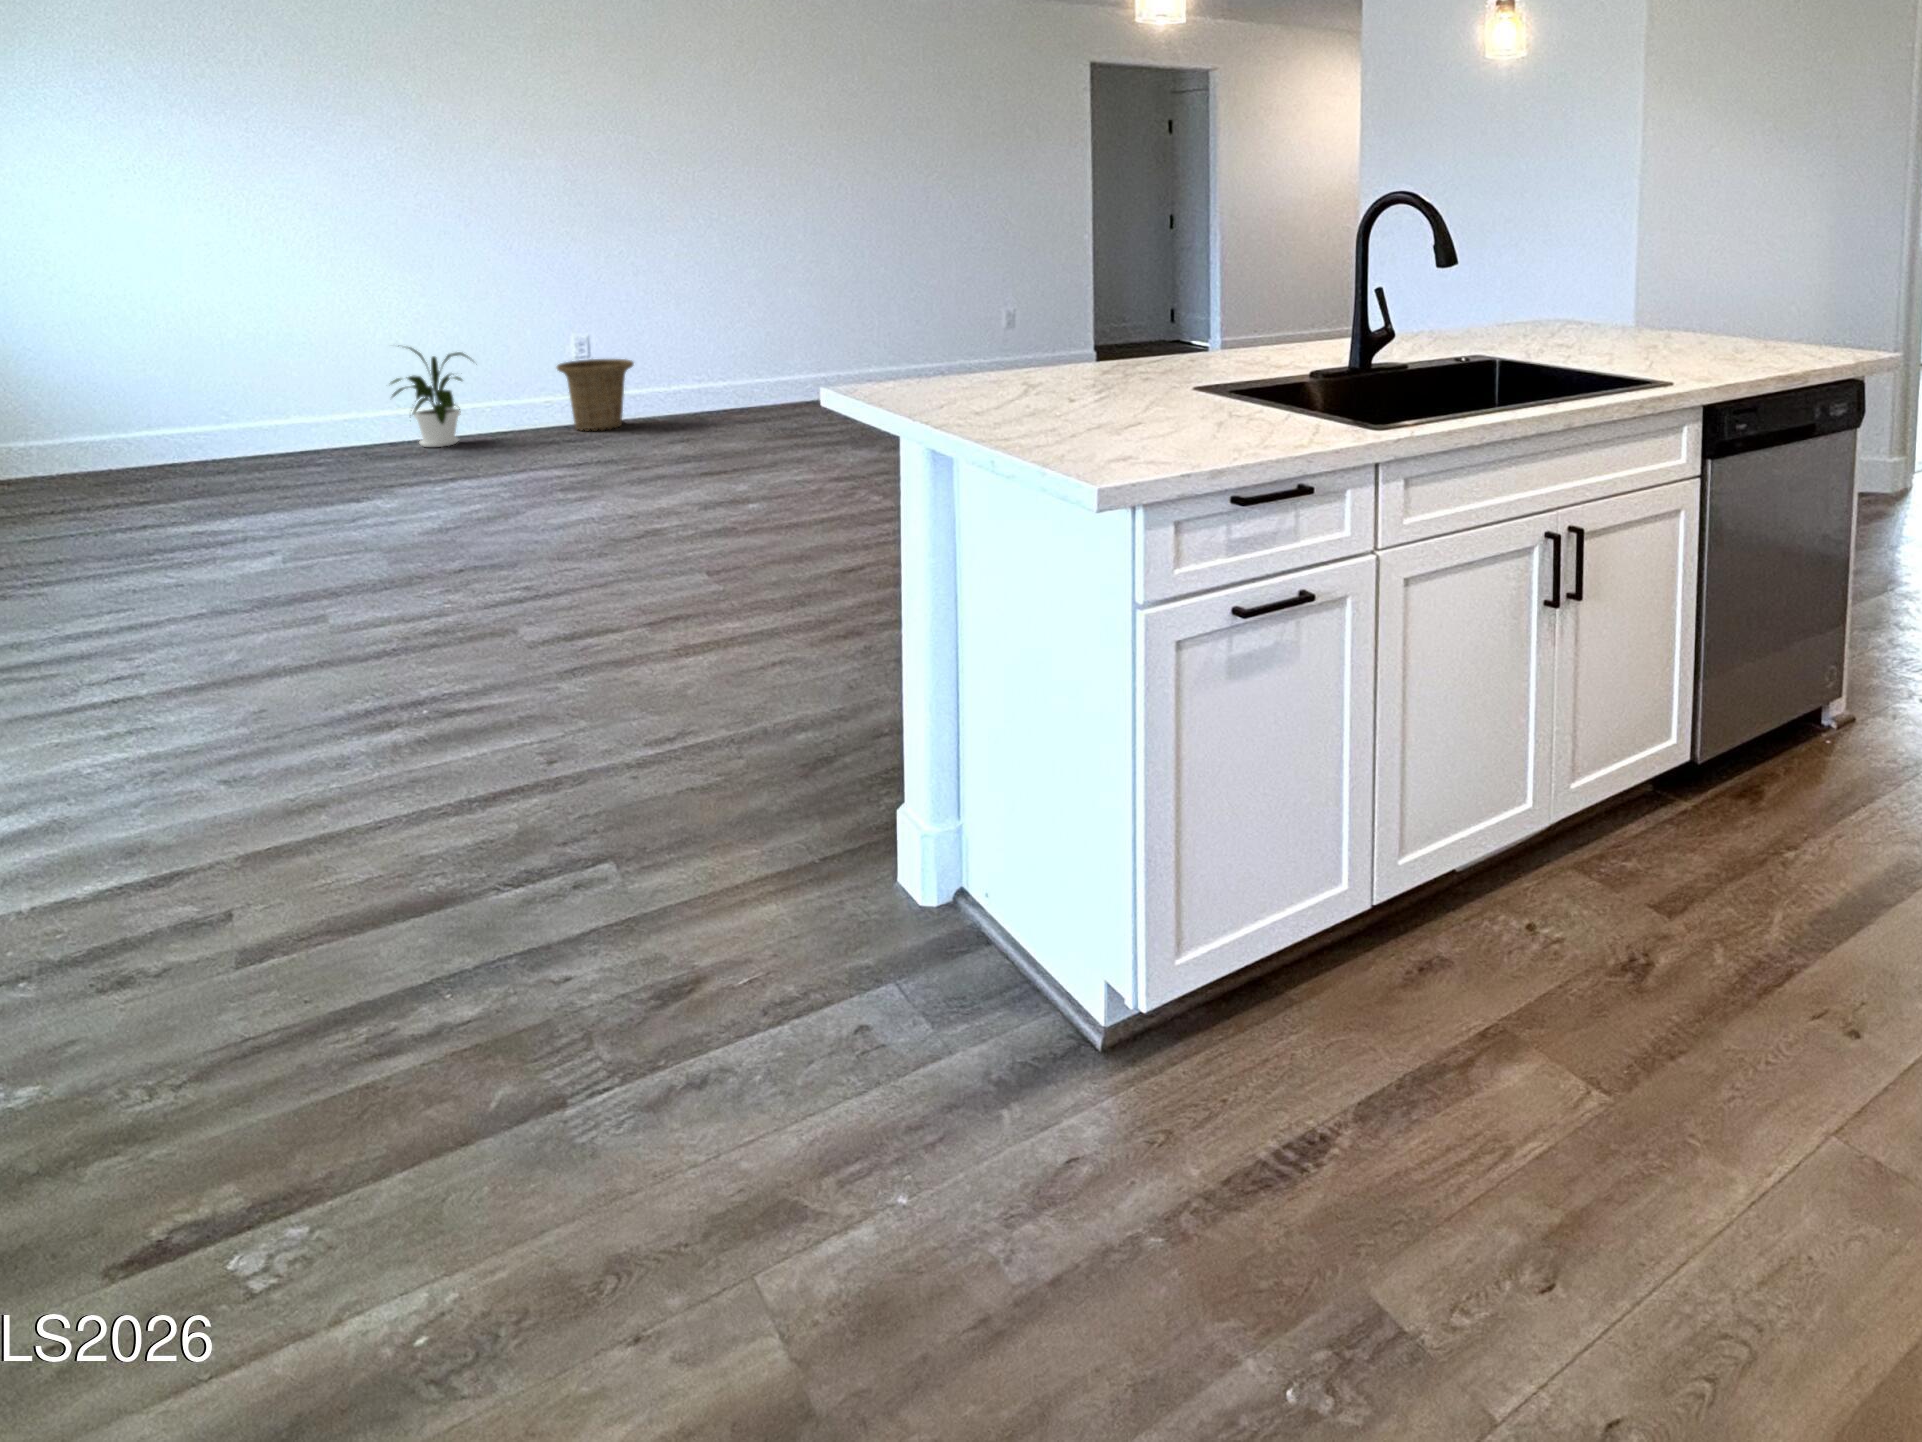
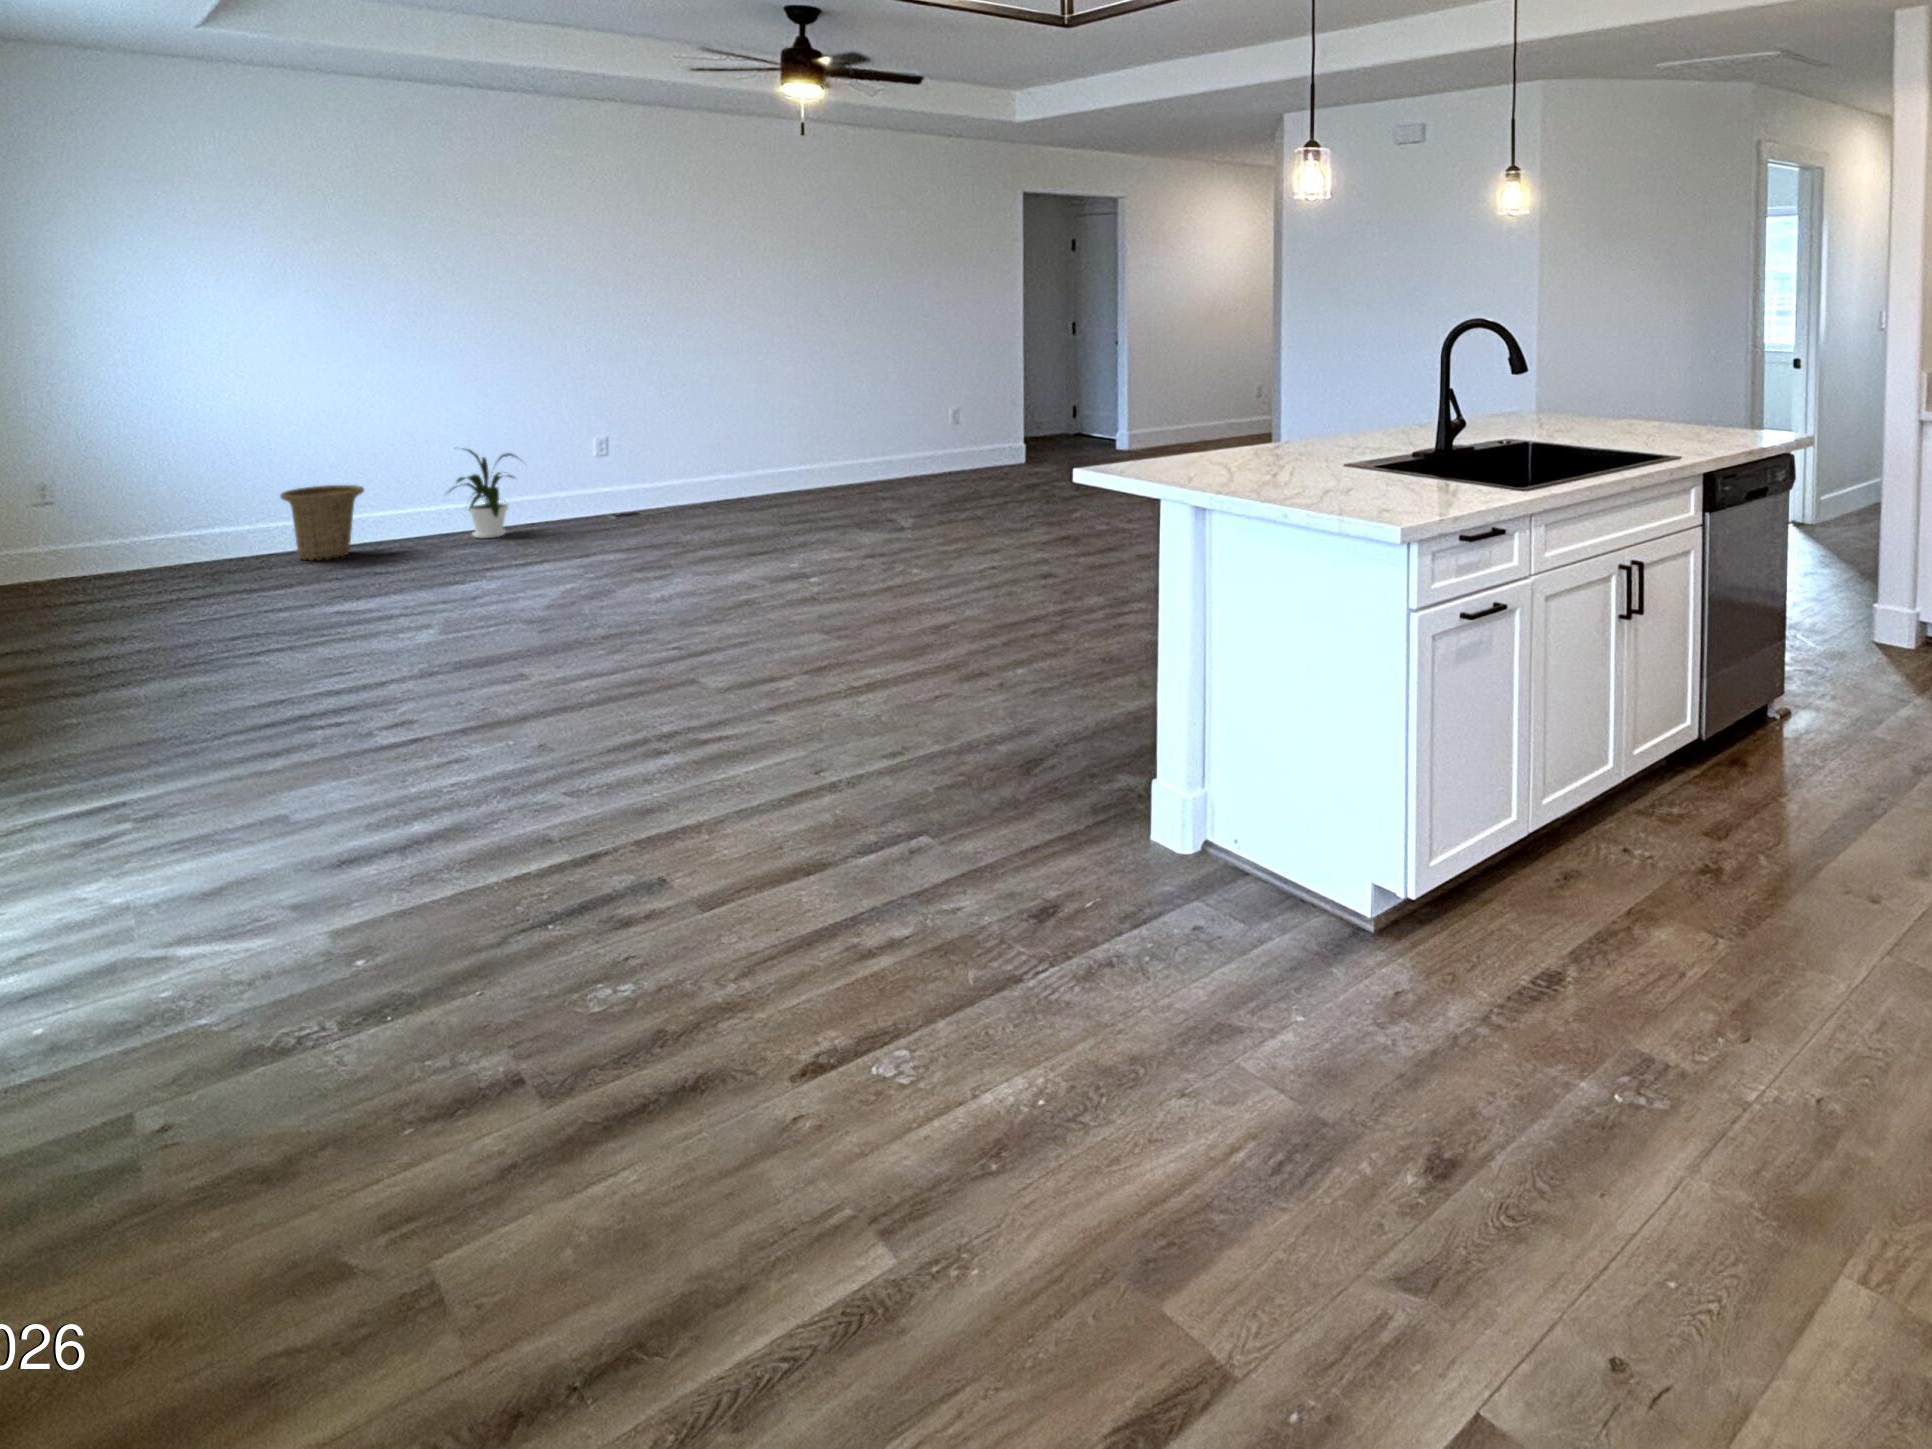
basket: present [557,359,634,431] -> present [280,485,364,560]

